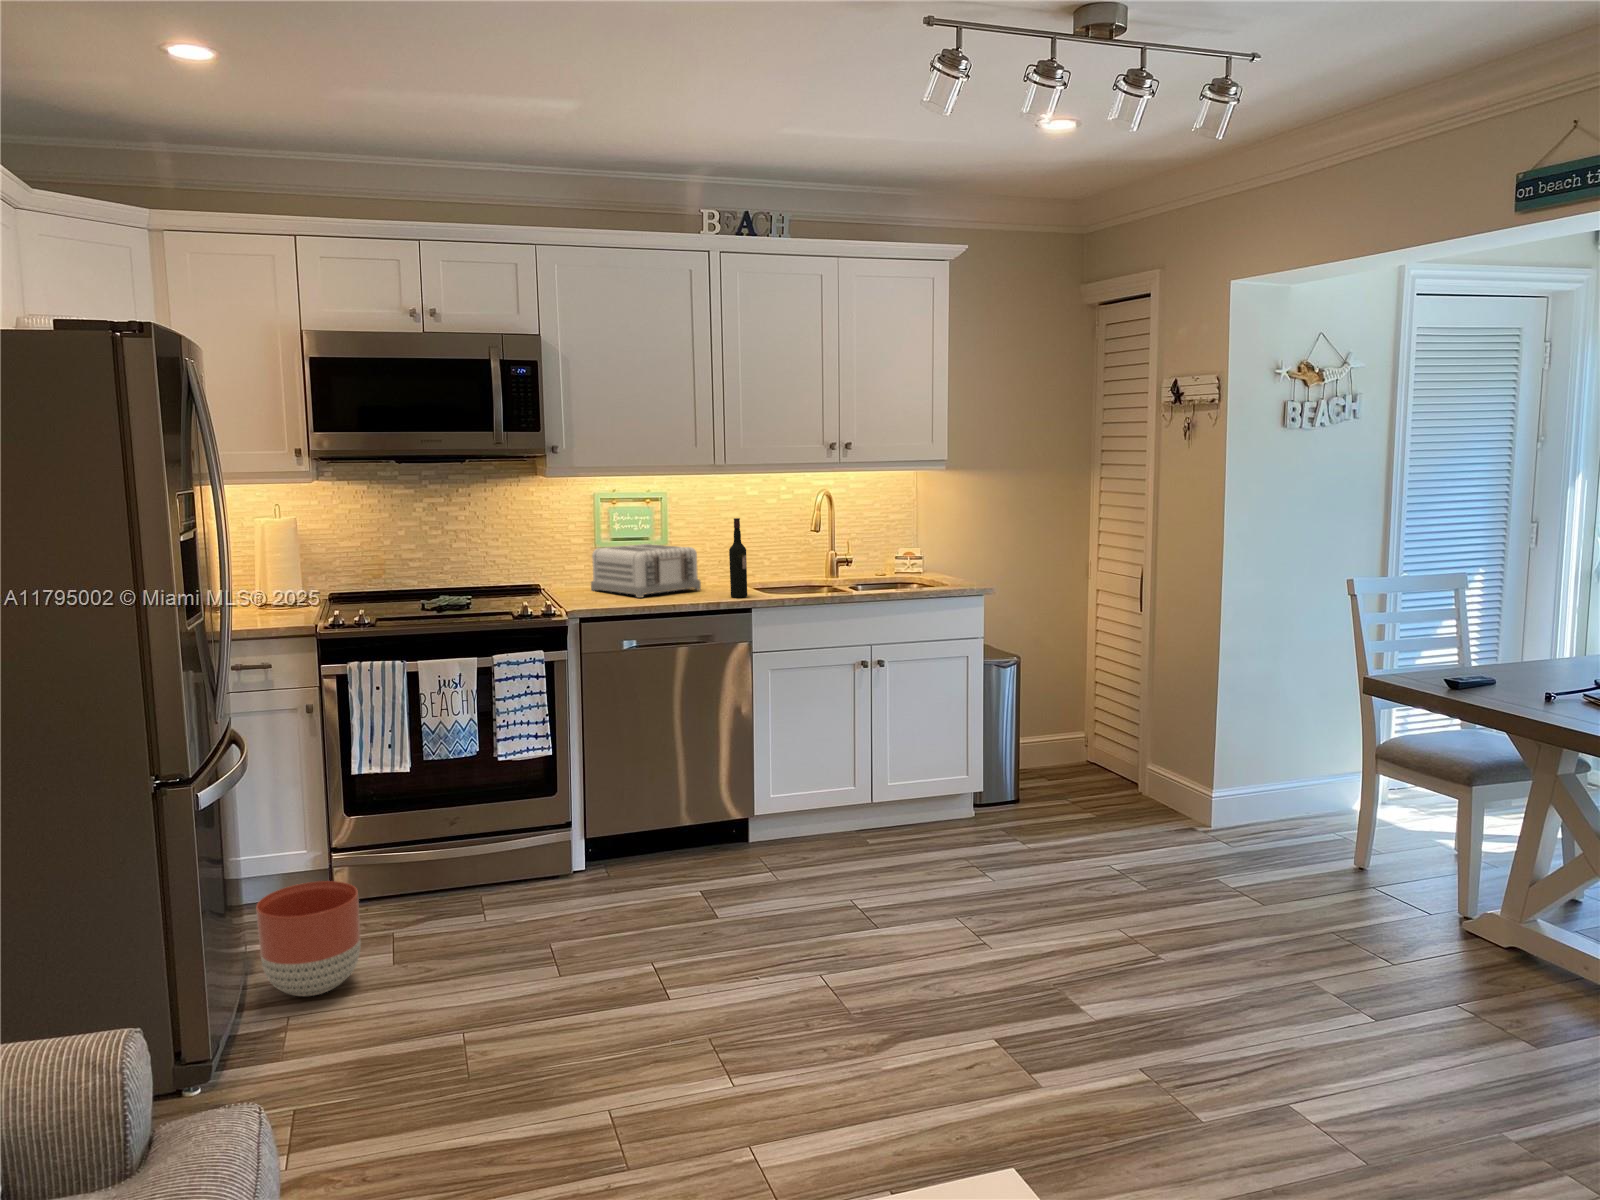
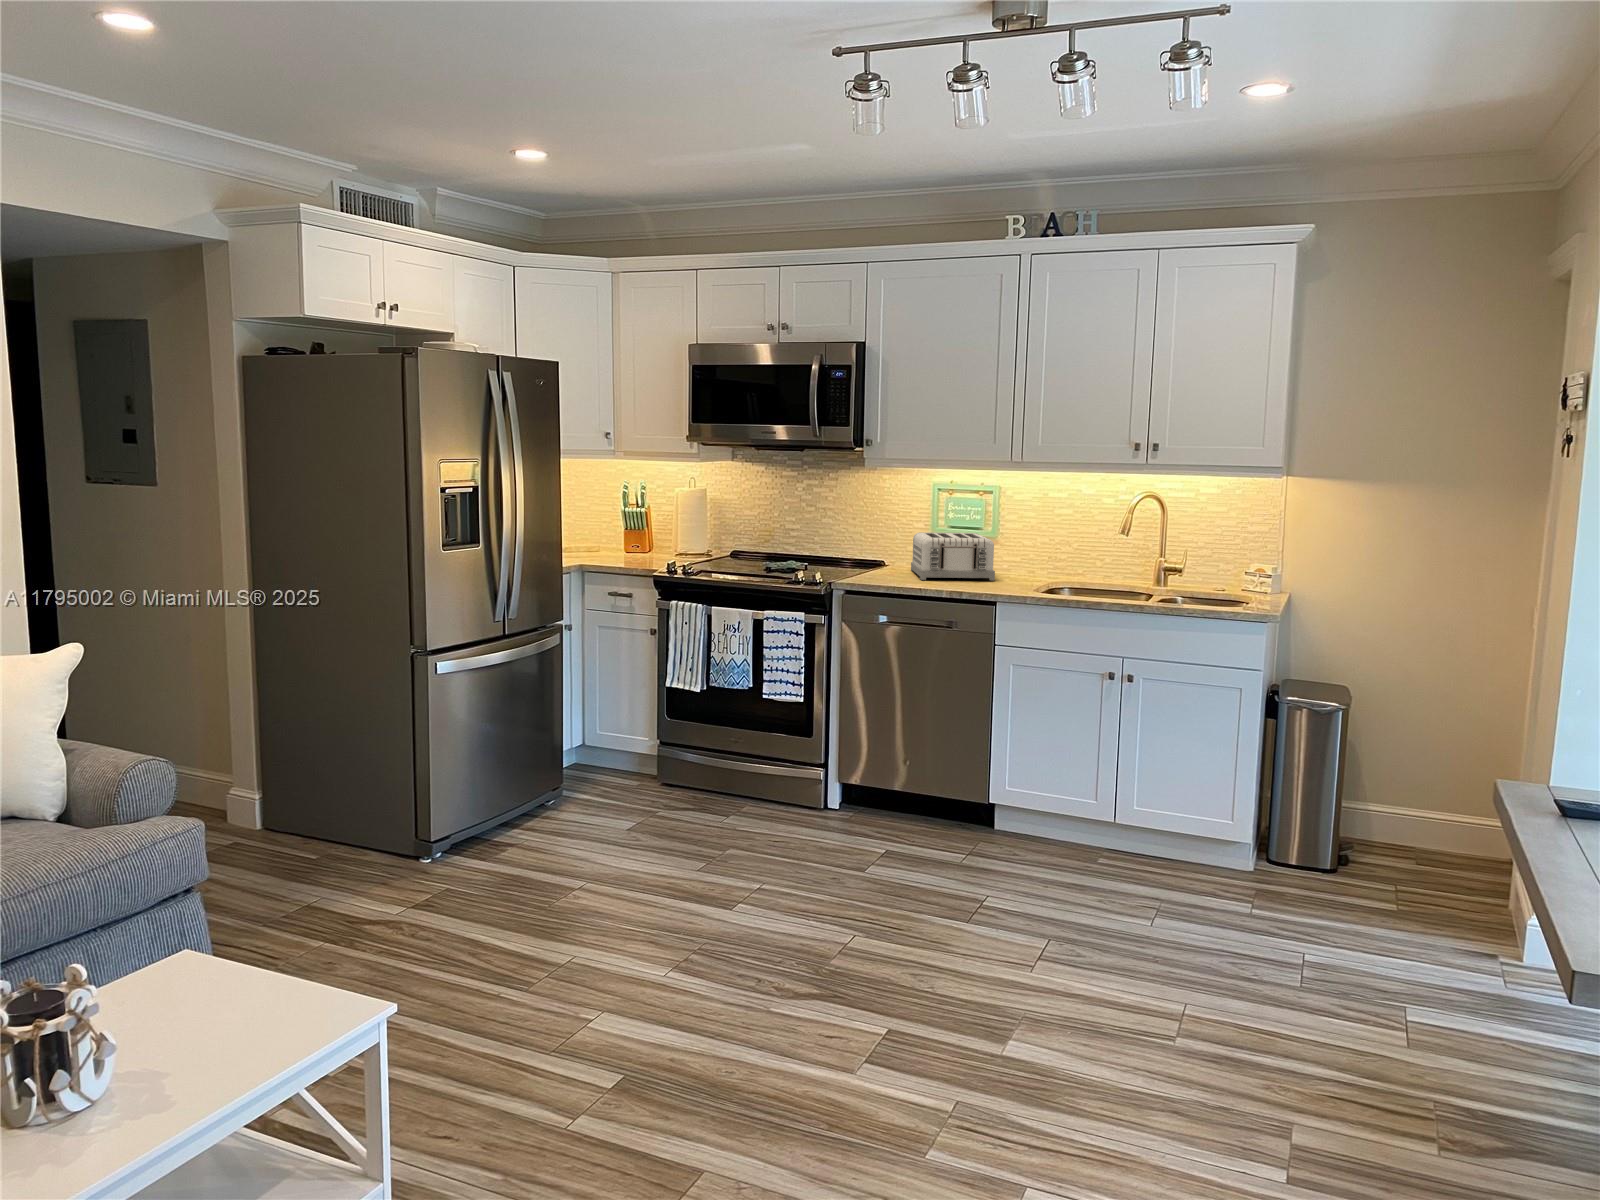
wine bottle: present [729,518,747,597] -> none [996,513,1014,590]
planter: present [256,881,361,996] -> none [528,751,598,830]

